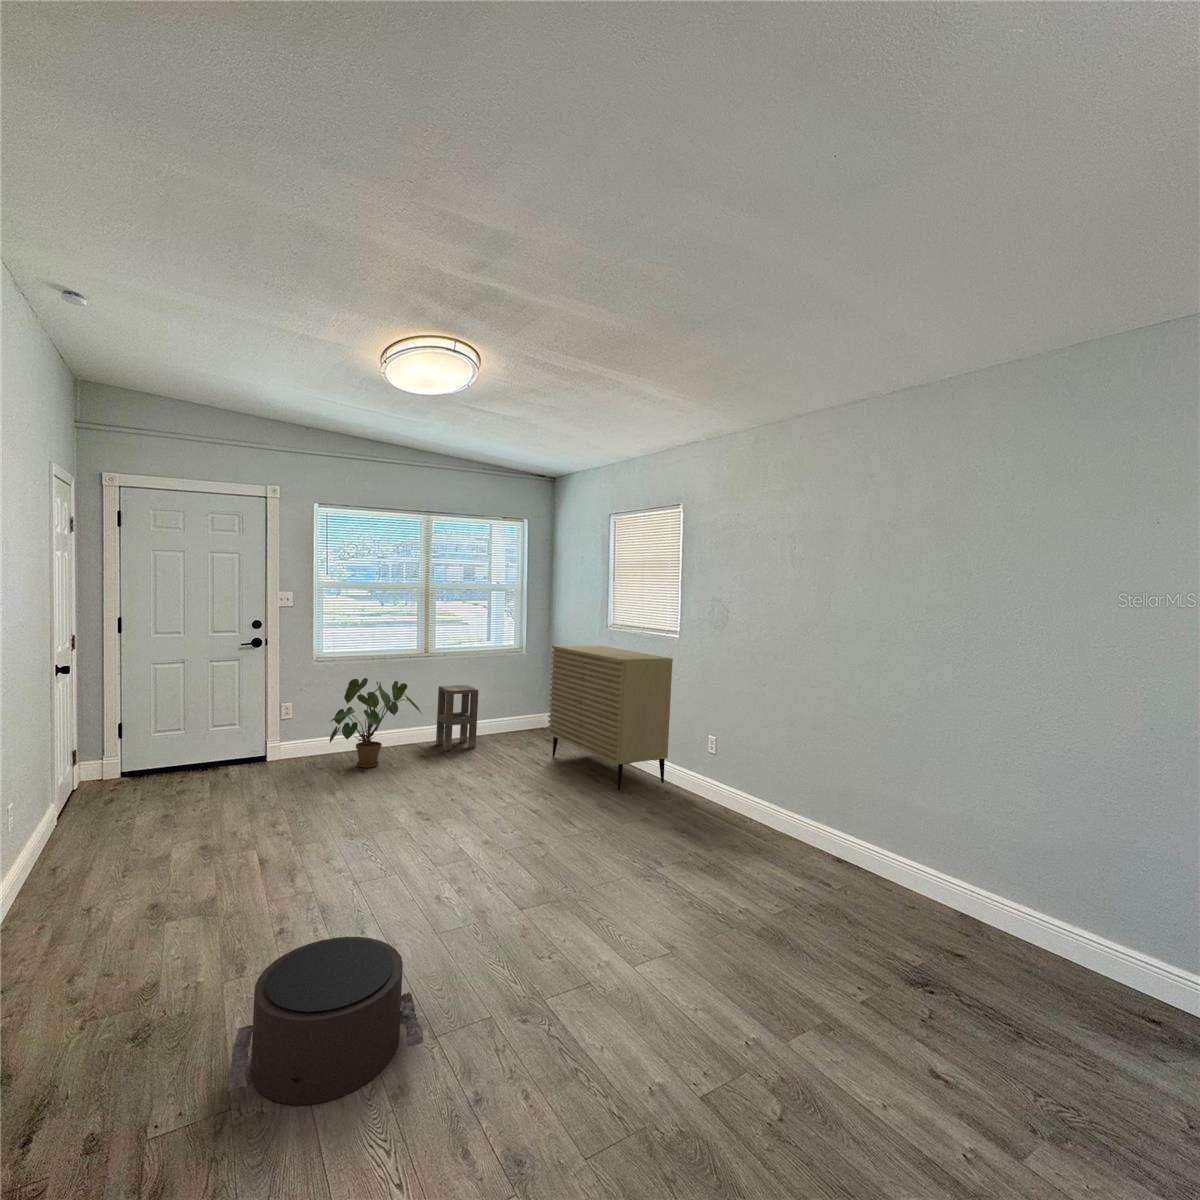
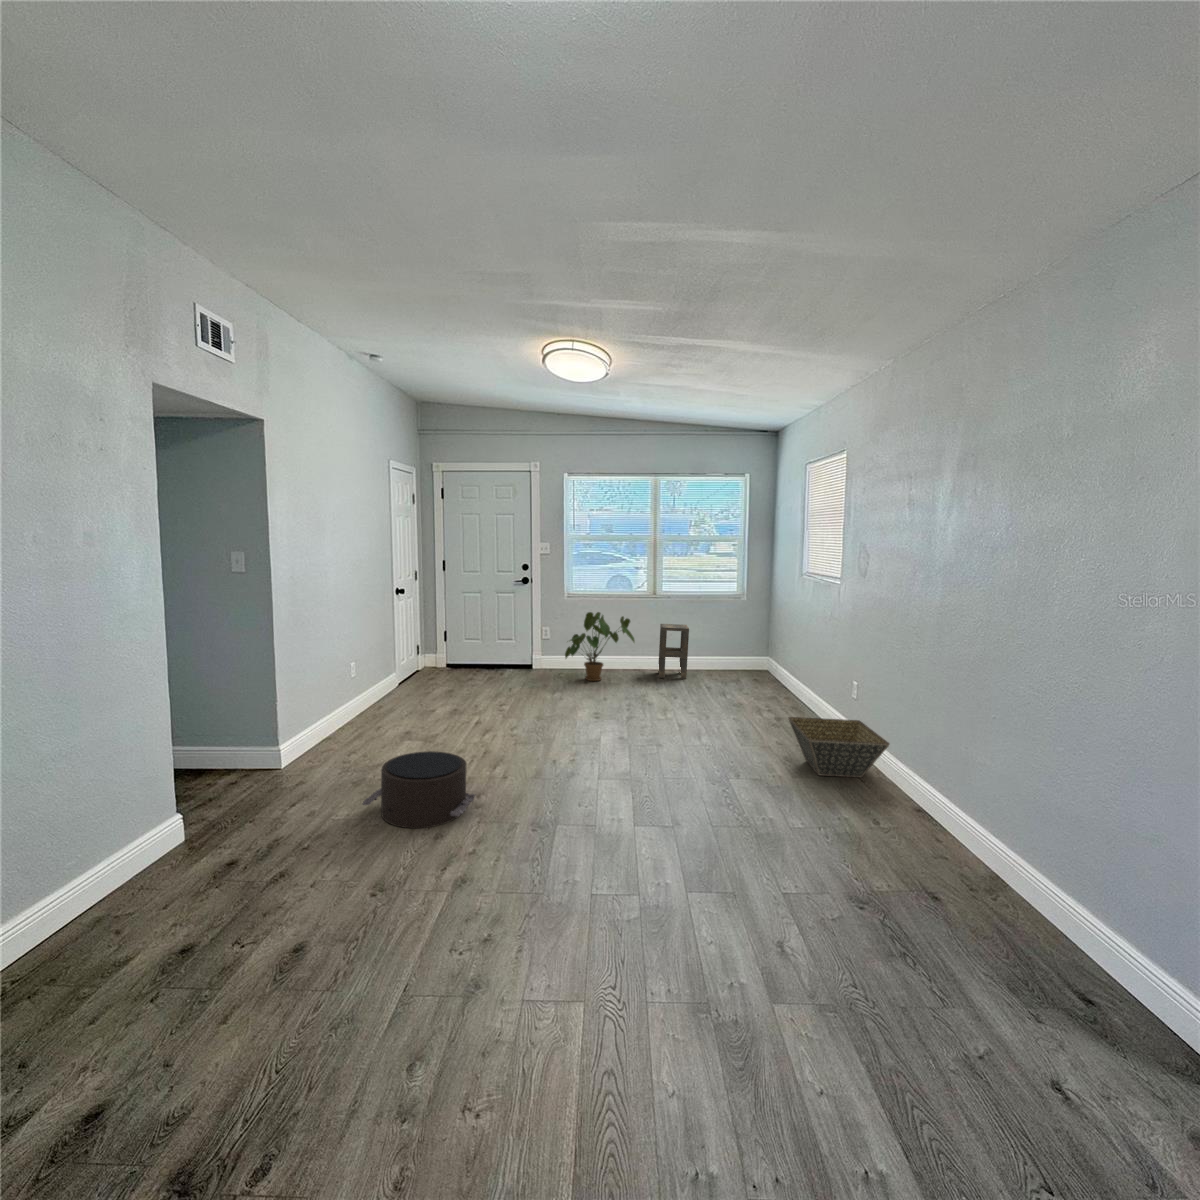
dresser: present [548,645,673,790] -> none [737,591,834,727]
basket: none [673,773,783,840] -> present [788,717,889,777]

